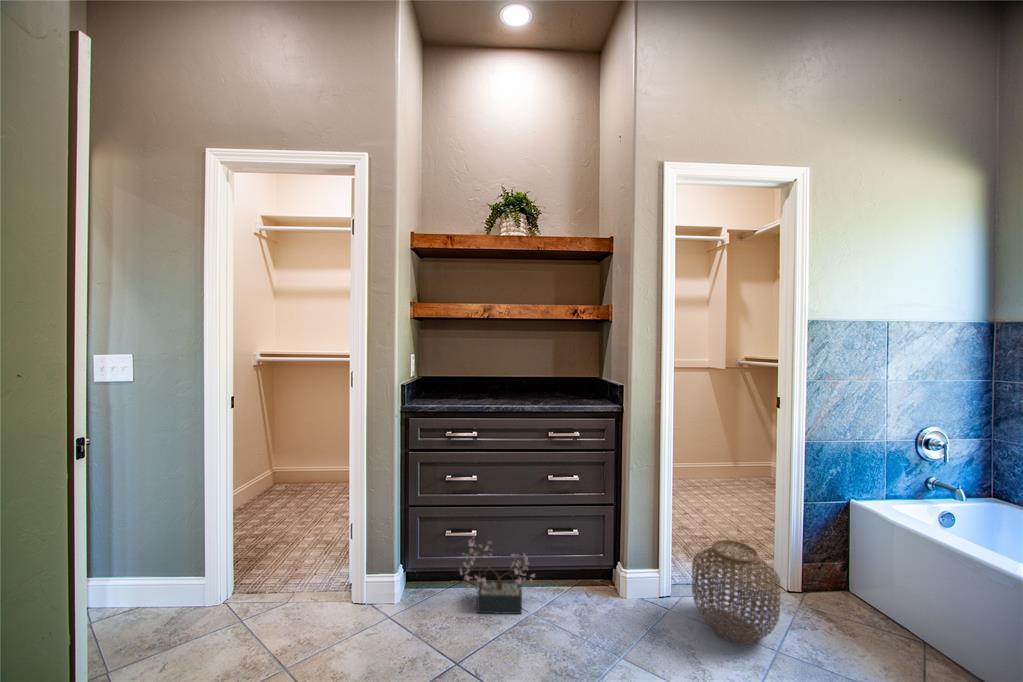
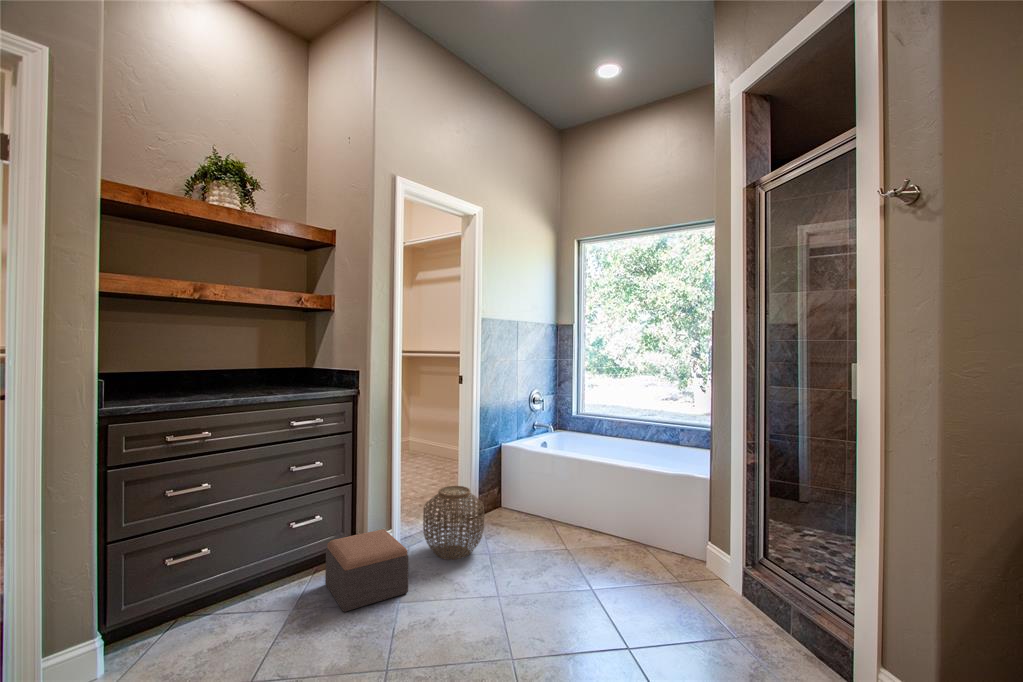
decorative plant: present [460,537,535,614] -> none [194,554,290,635]
footstool: none [568,559,645,656] -> present [325,529,409,612]

